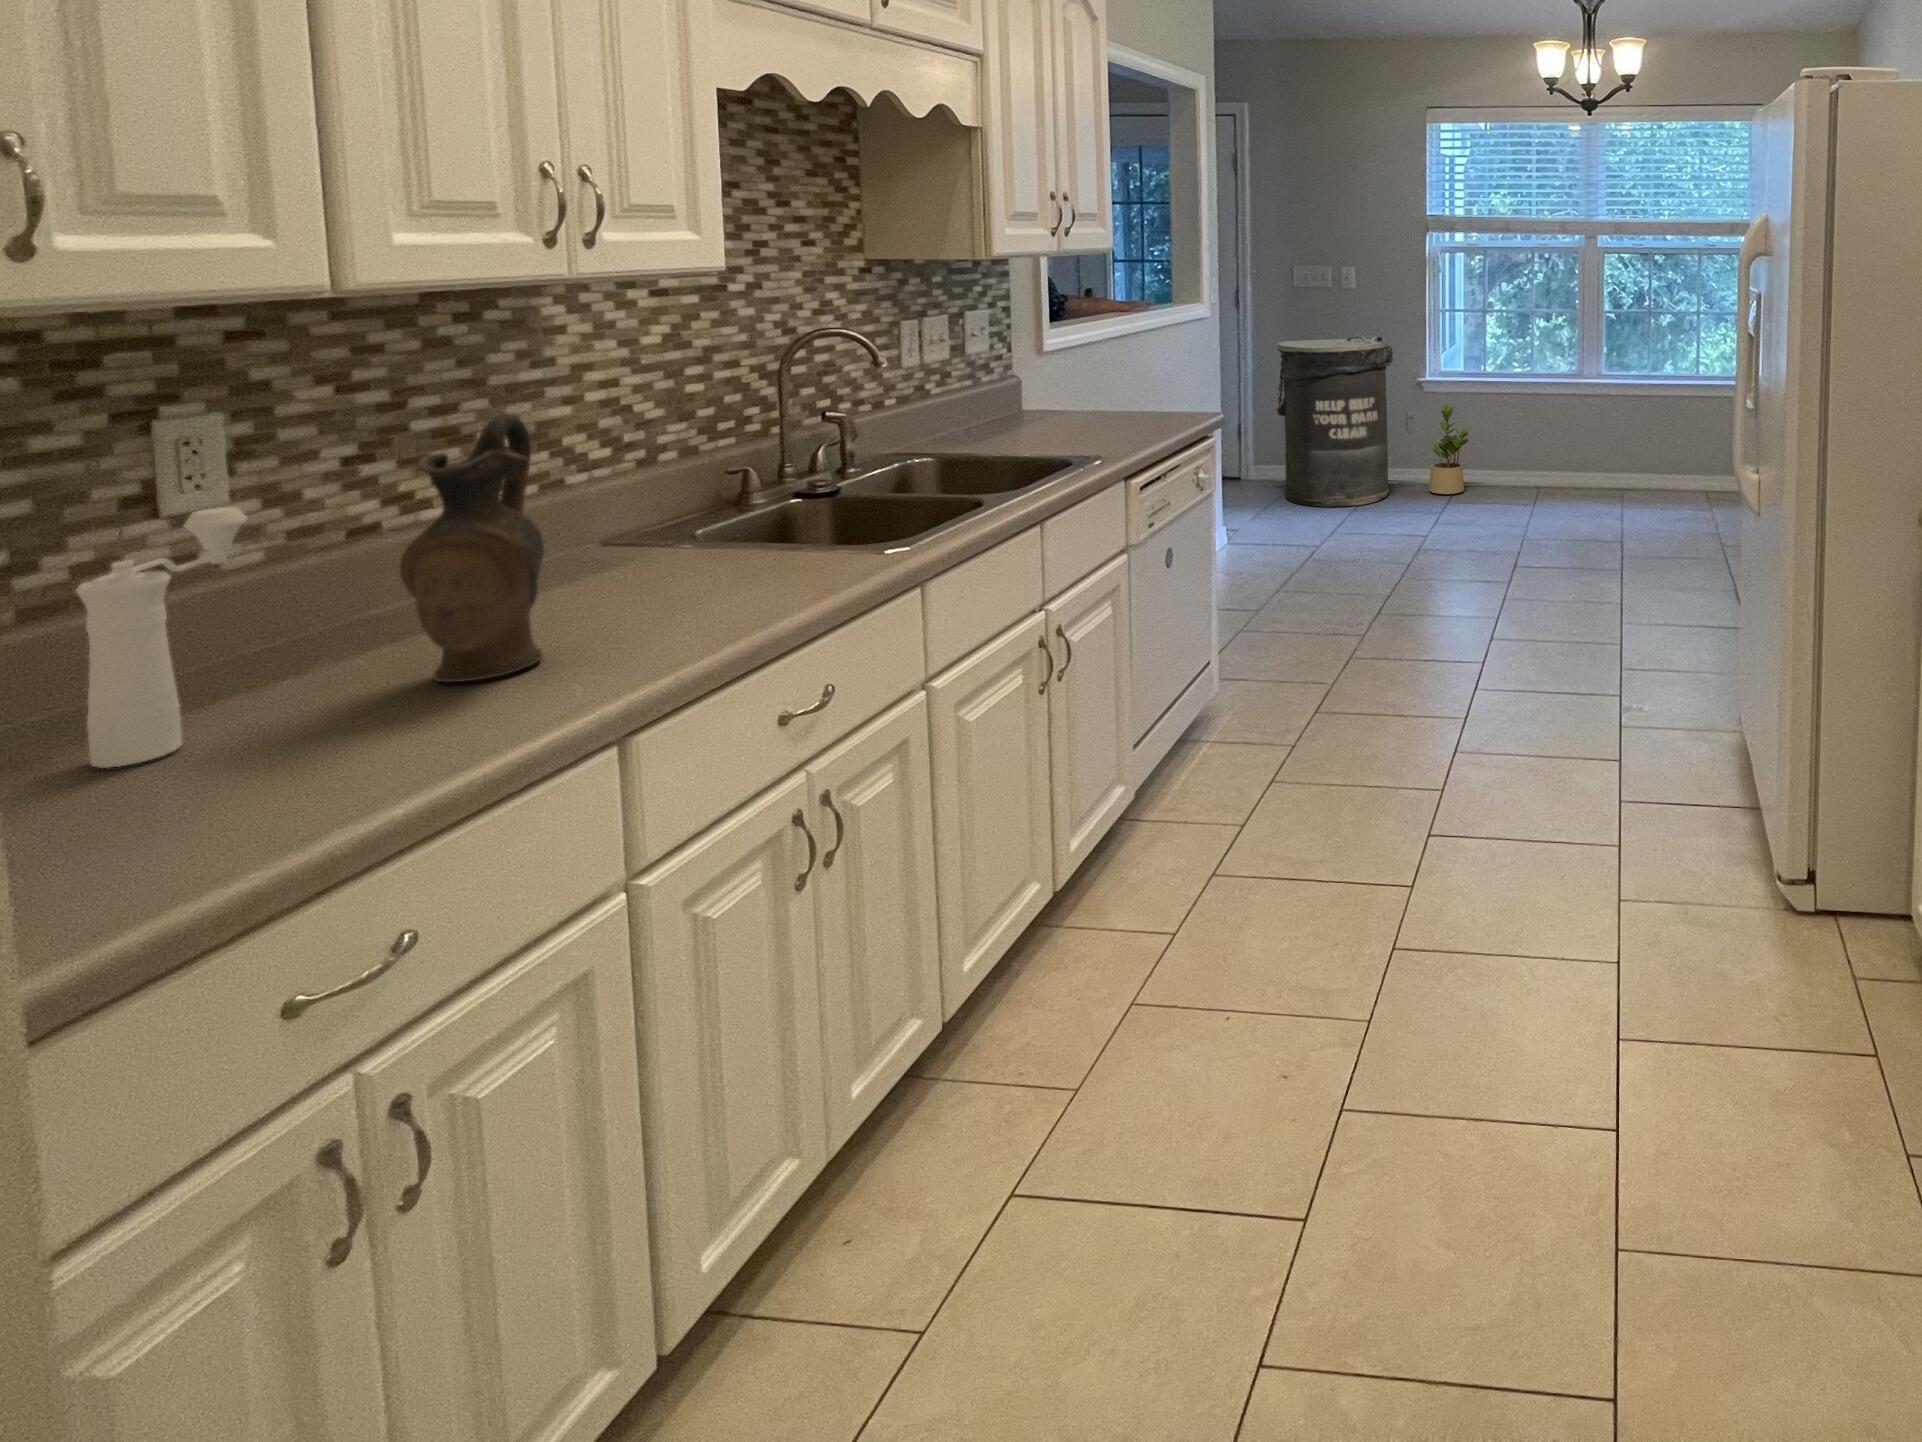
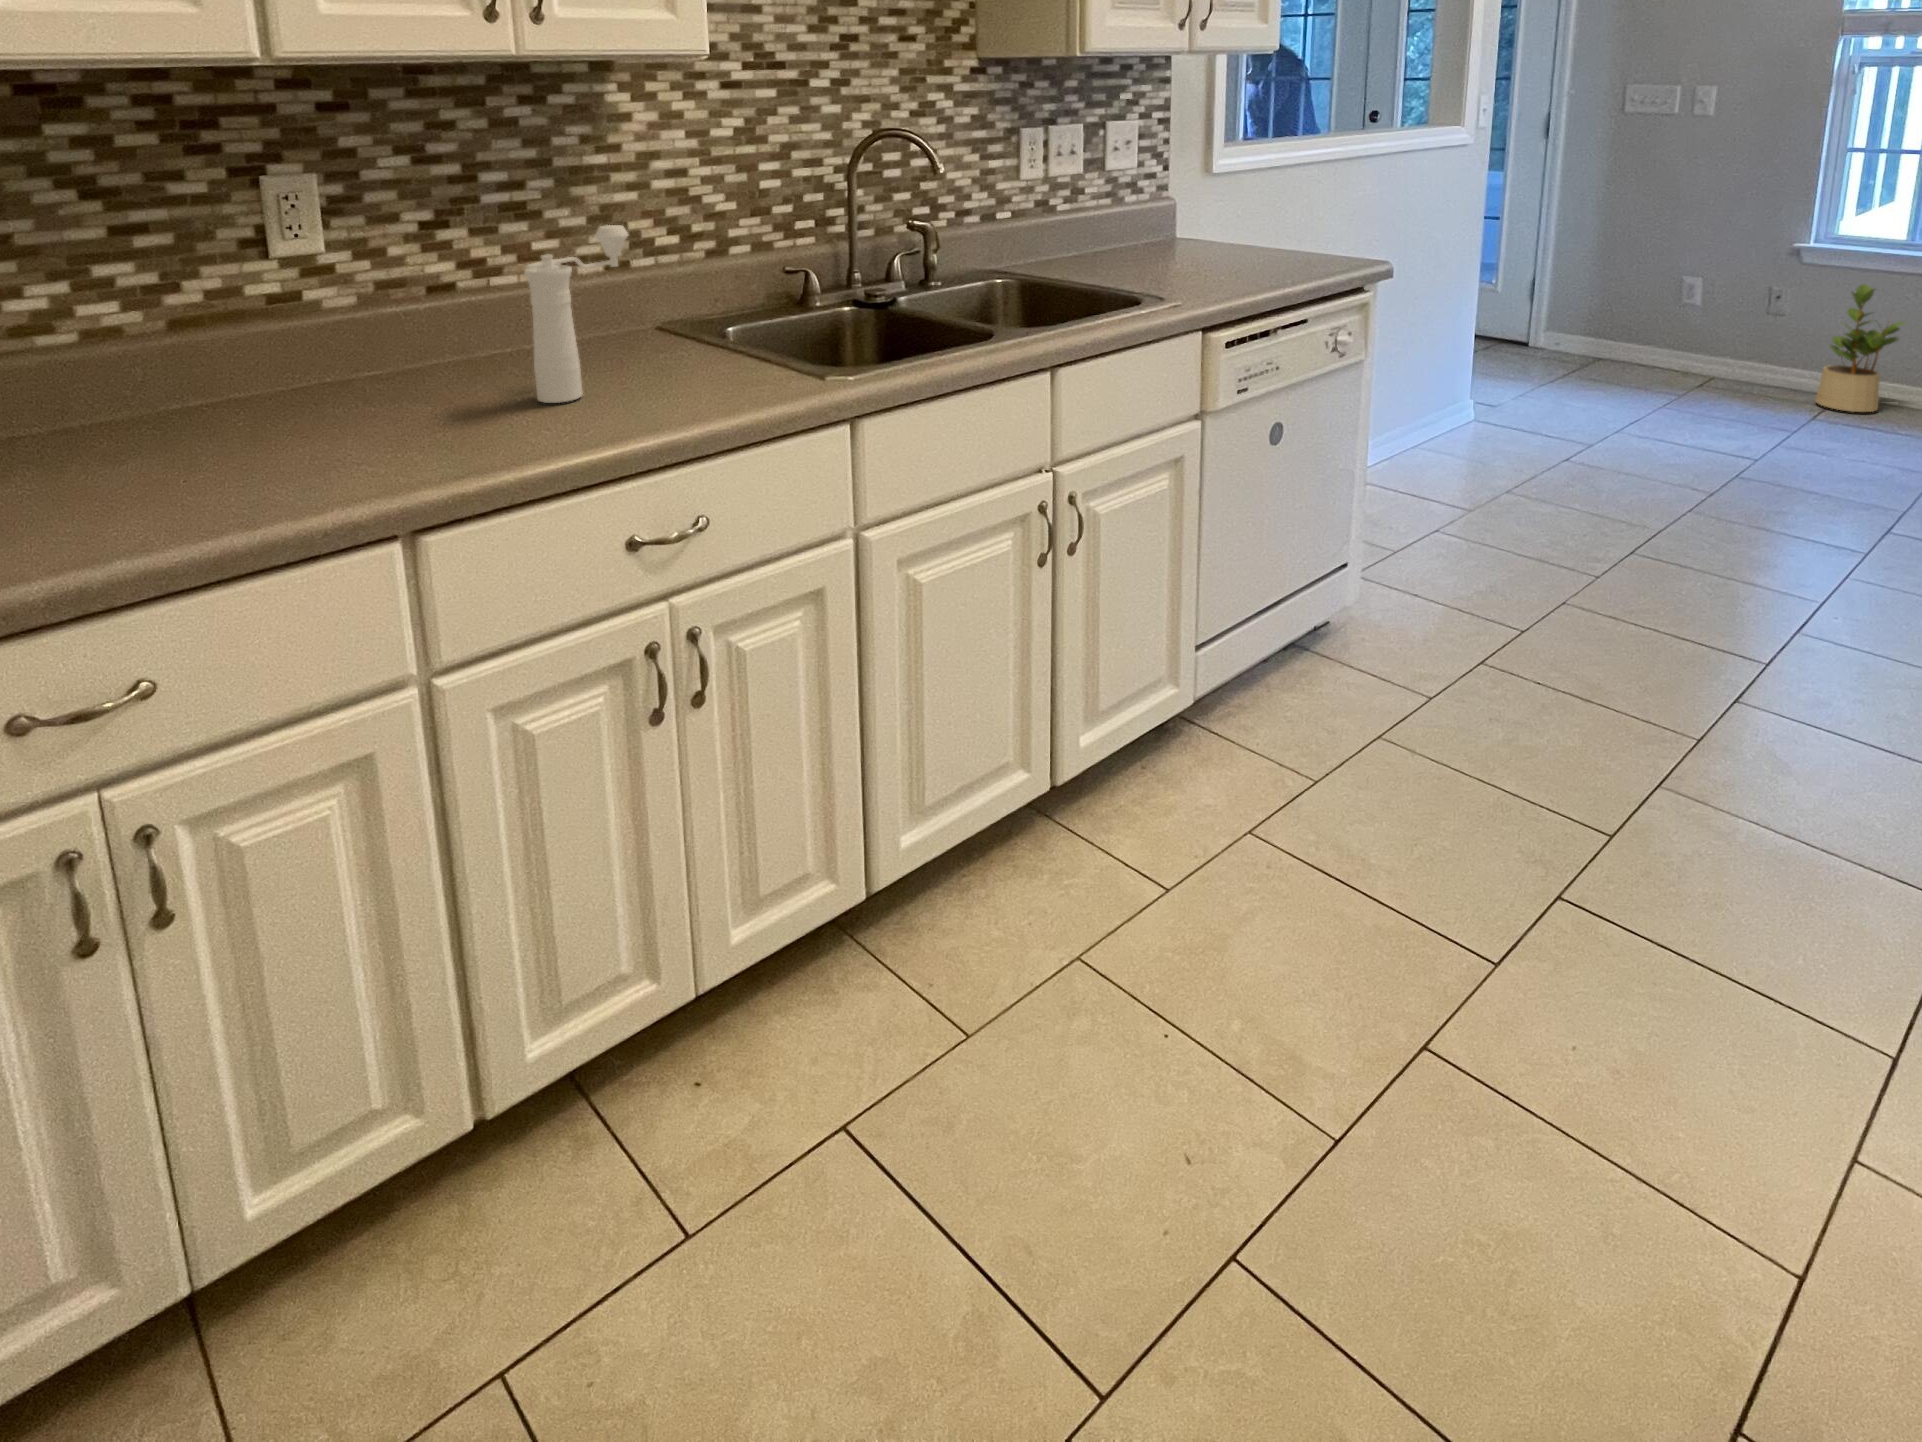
trash can: present [1277,336,1393,507] -> none [1589,179,1779,404]
ceramic pitcher: present [400,414,544,682] -> none [293,185,431,444]
pepper mill: present [76,507,247,768] -> present [524,225,628,403]

